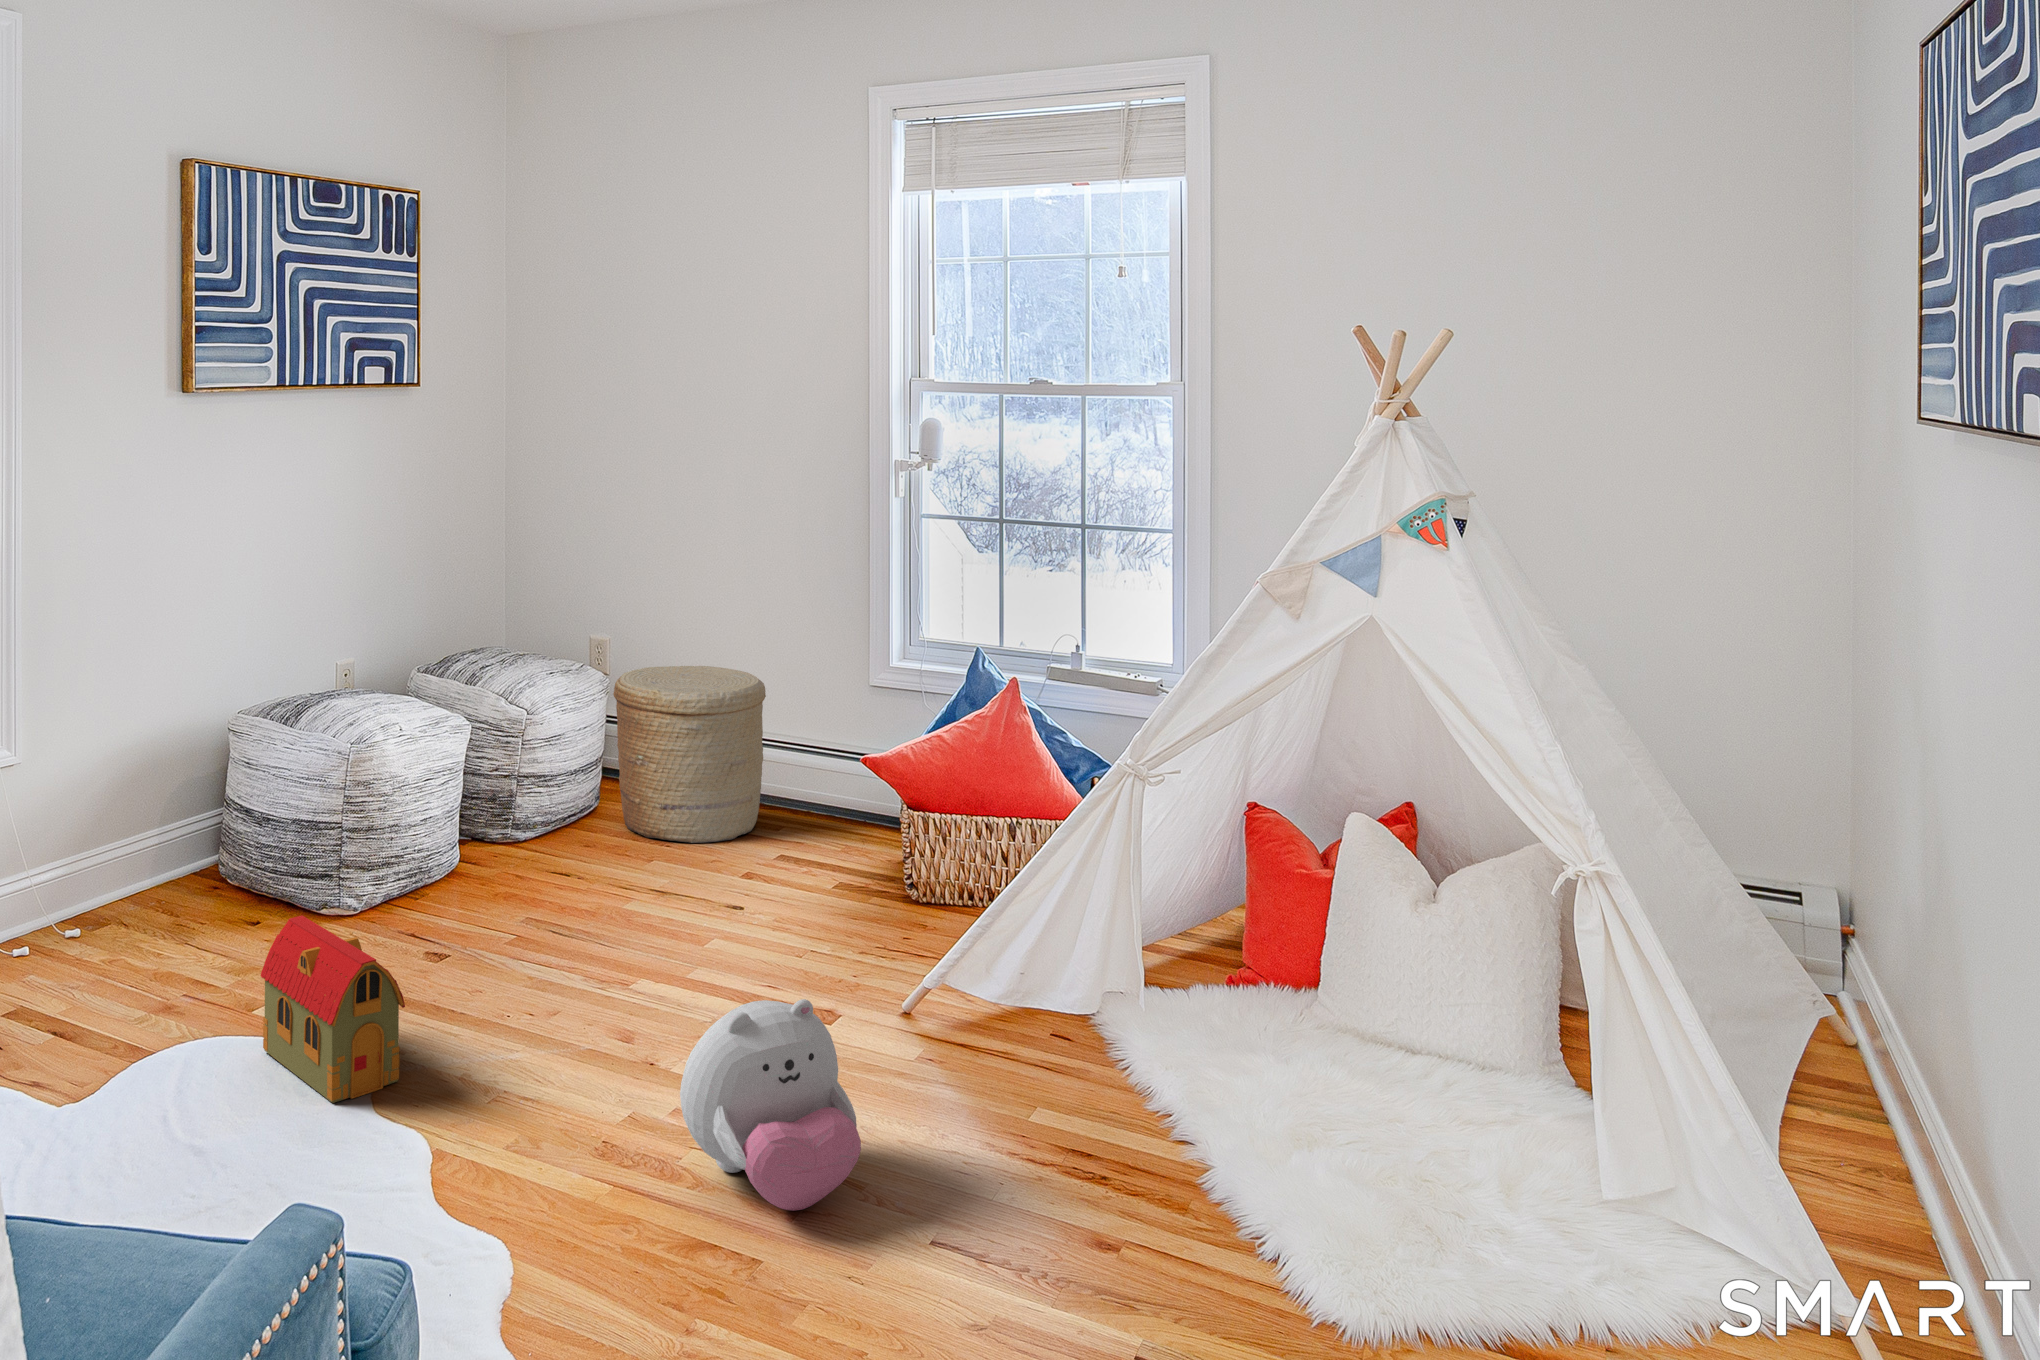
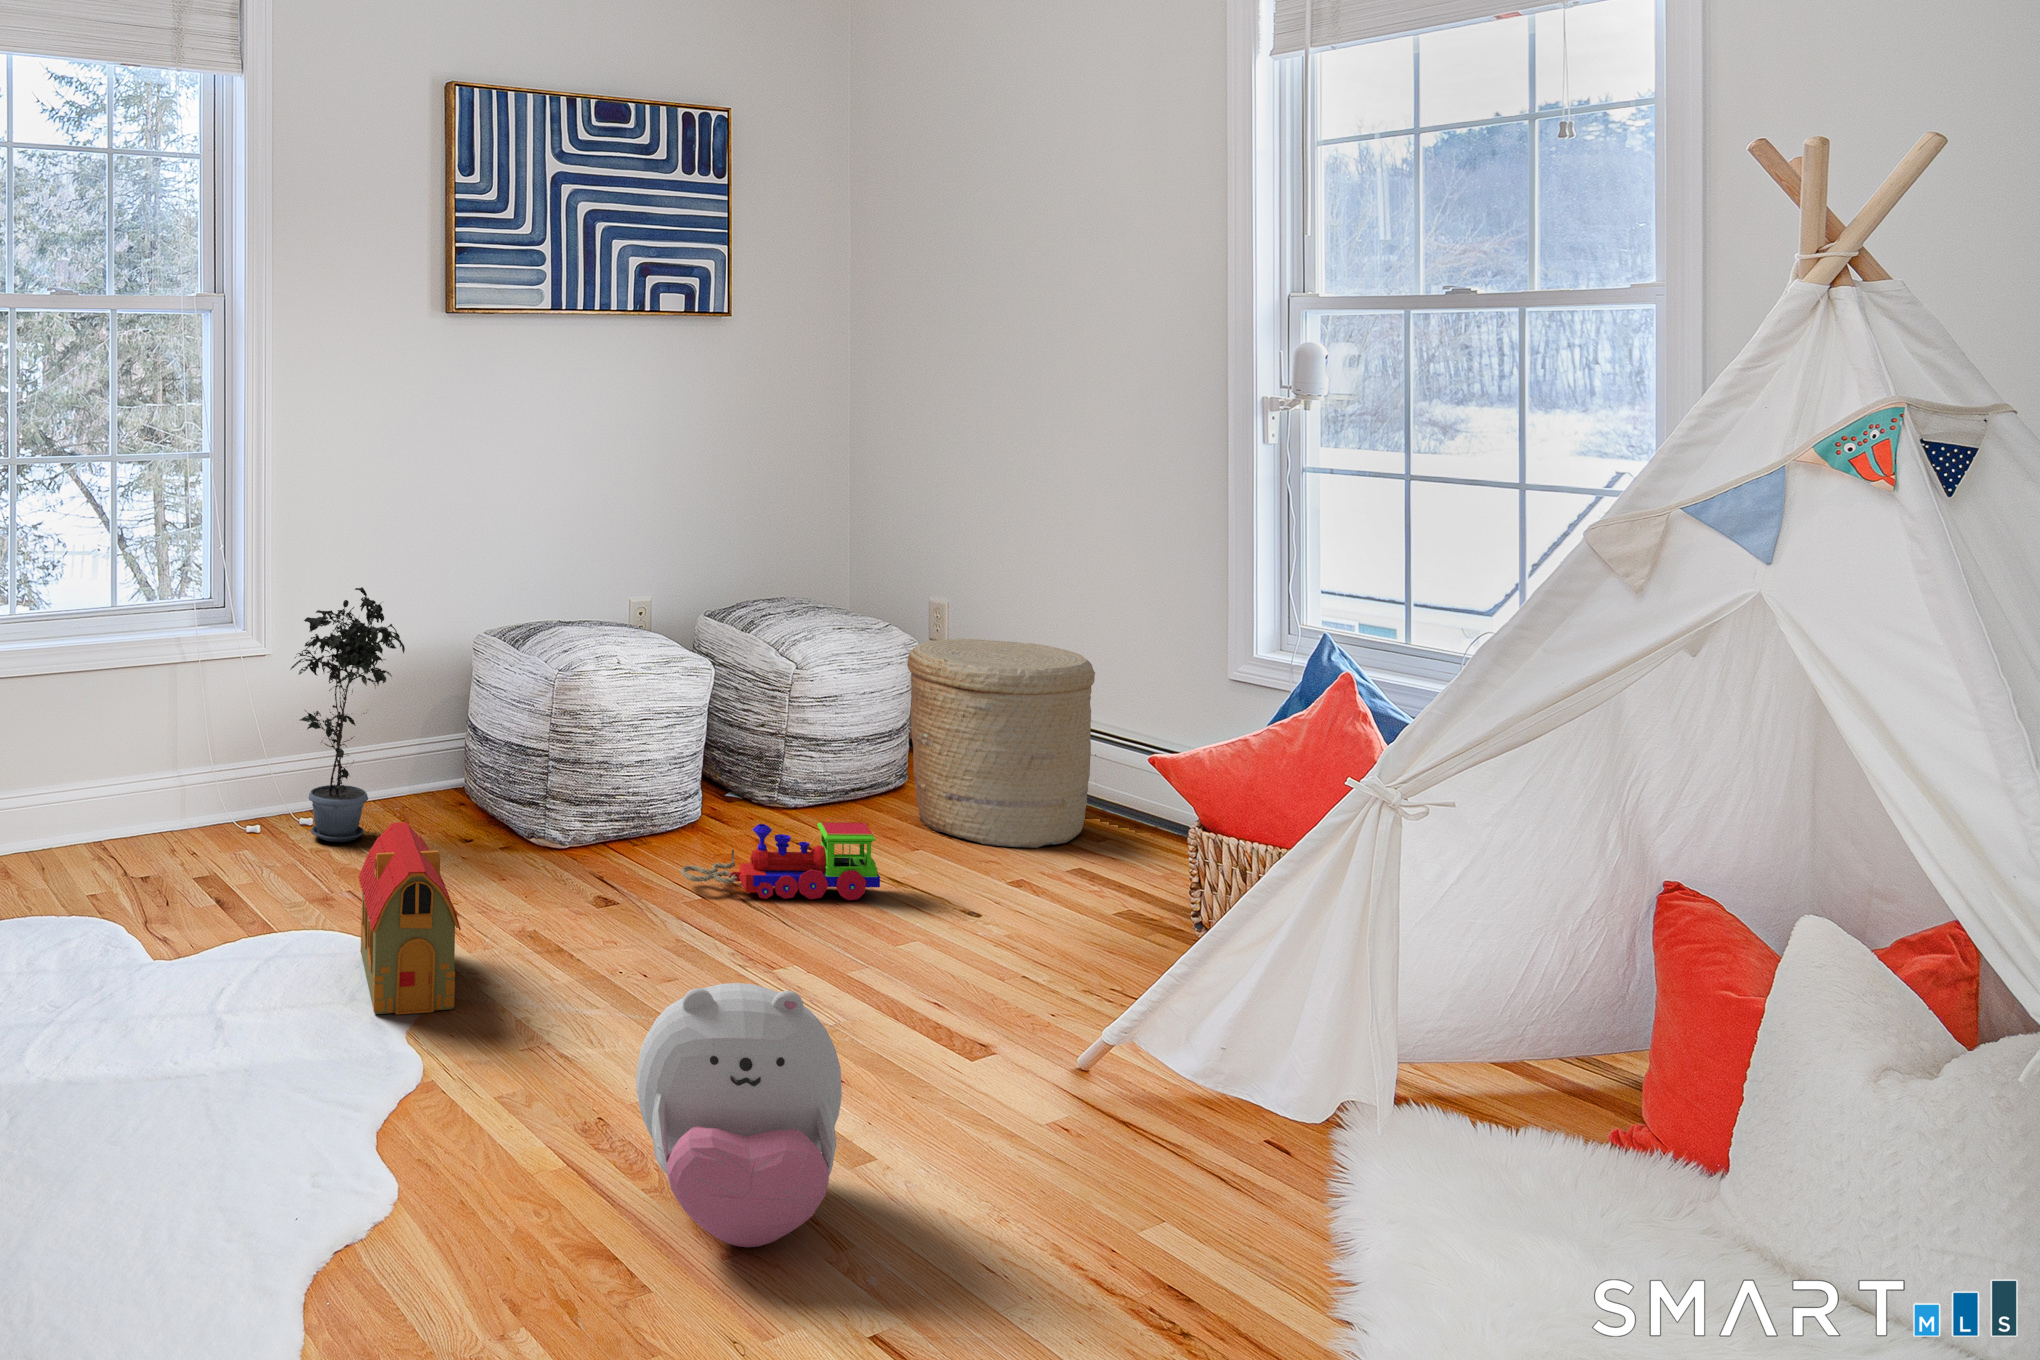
potted plant: none [67,683,206,946] -> present [291,587,405,842]
toy train: none [488,843,657,924] -> present [681,822,880,900]

